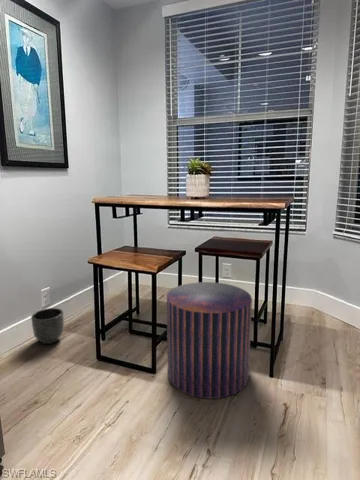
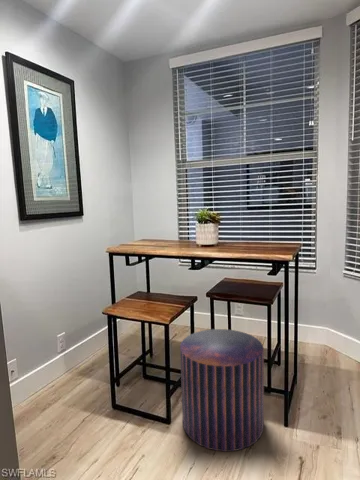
planter: present [31,308,64,344] -> none [47,354,78,392]

